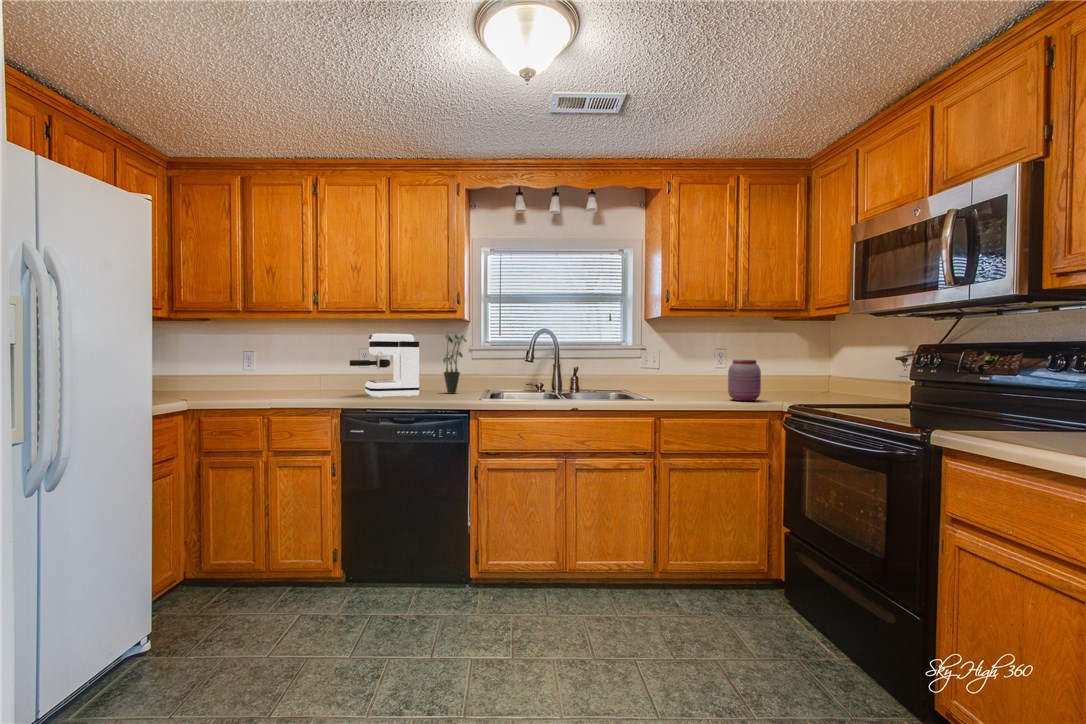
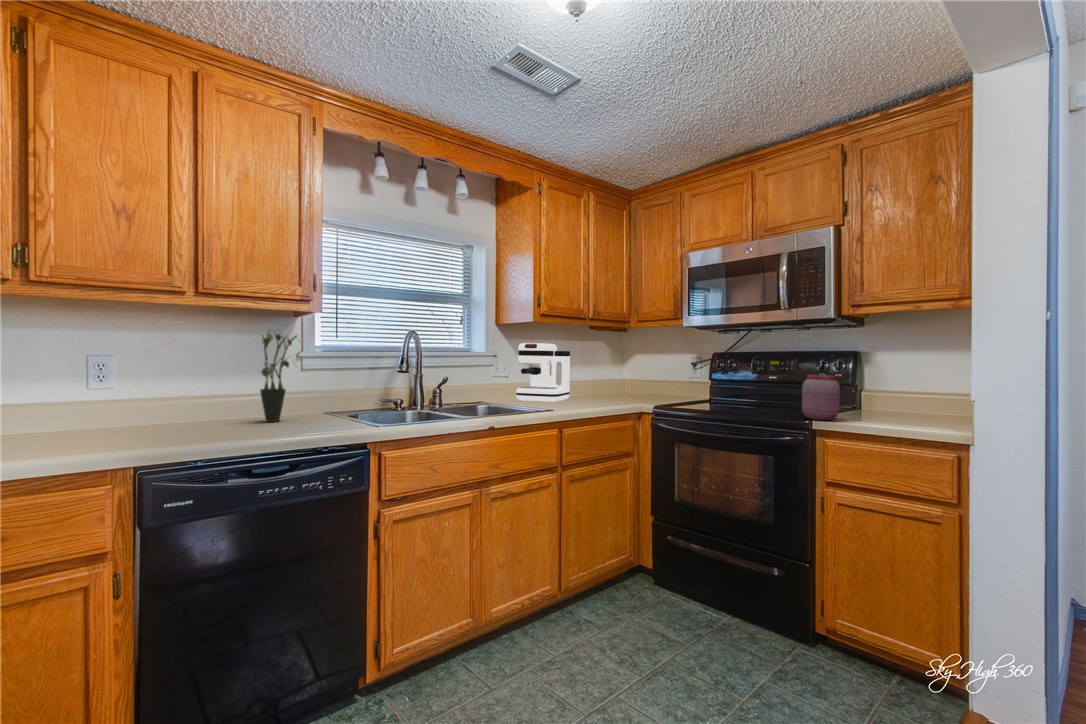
coffee maker: present [350,333,419,398] -> present [516,343,570,403]
jar: present [728,360,761,401] -> present [802,374,840,420]

